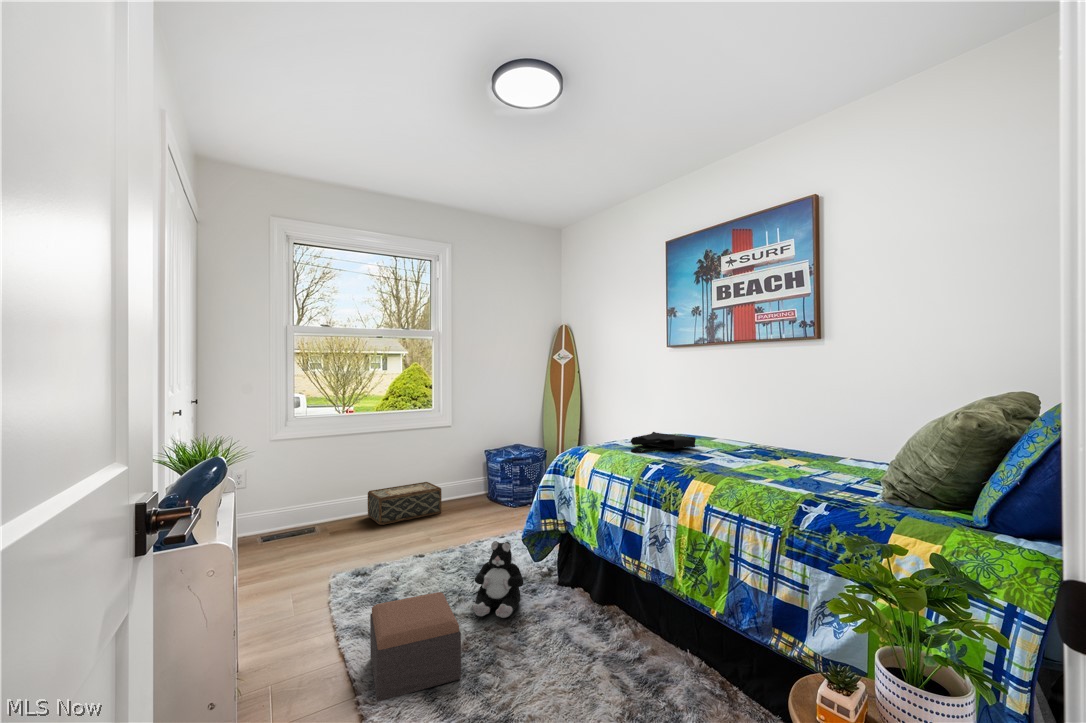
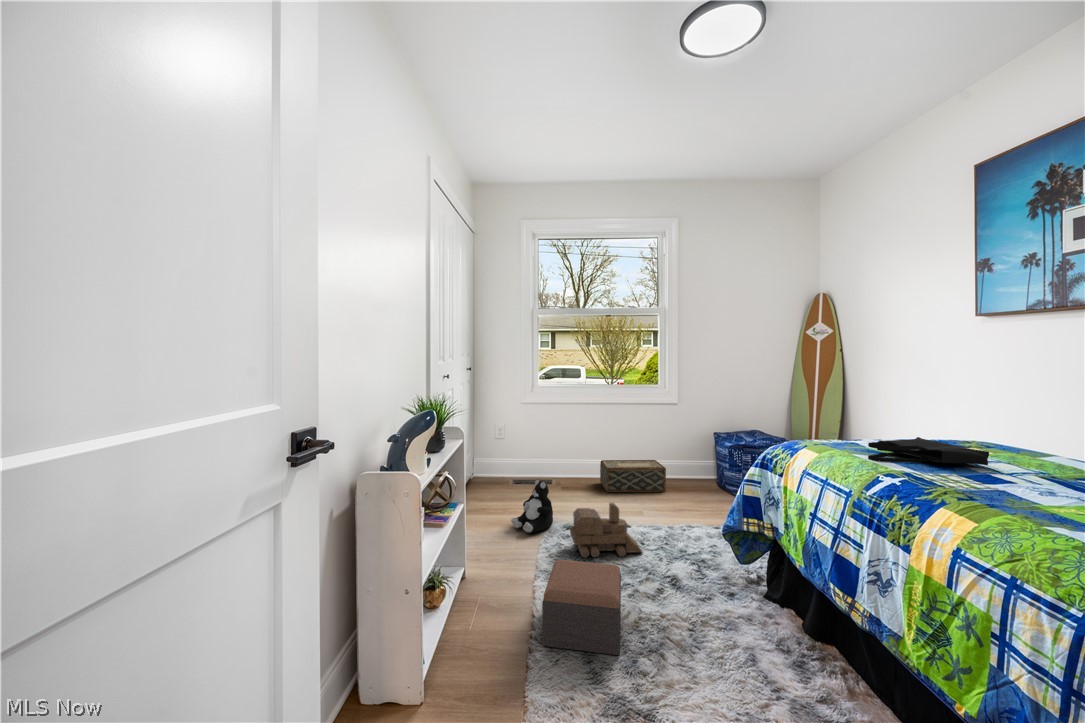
toy train: none [362,532,444,599] -> present [570,503,642,558]
plush toy: present [472,541,524,618] -> present [511,480,553,533]

